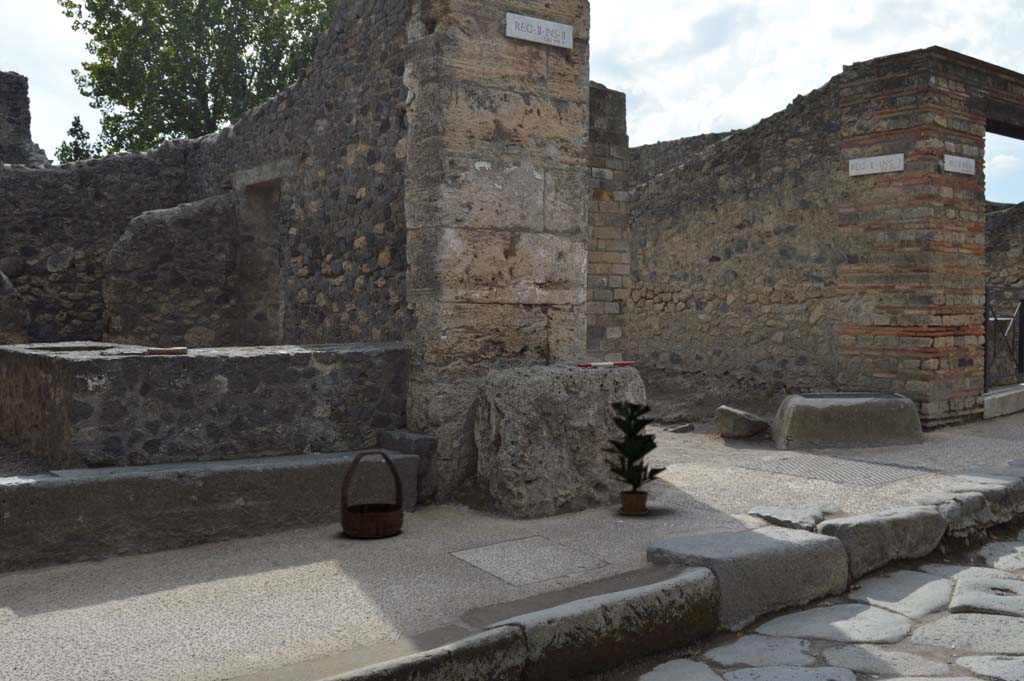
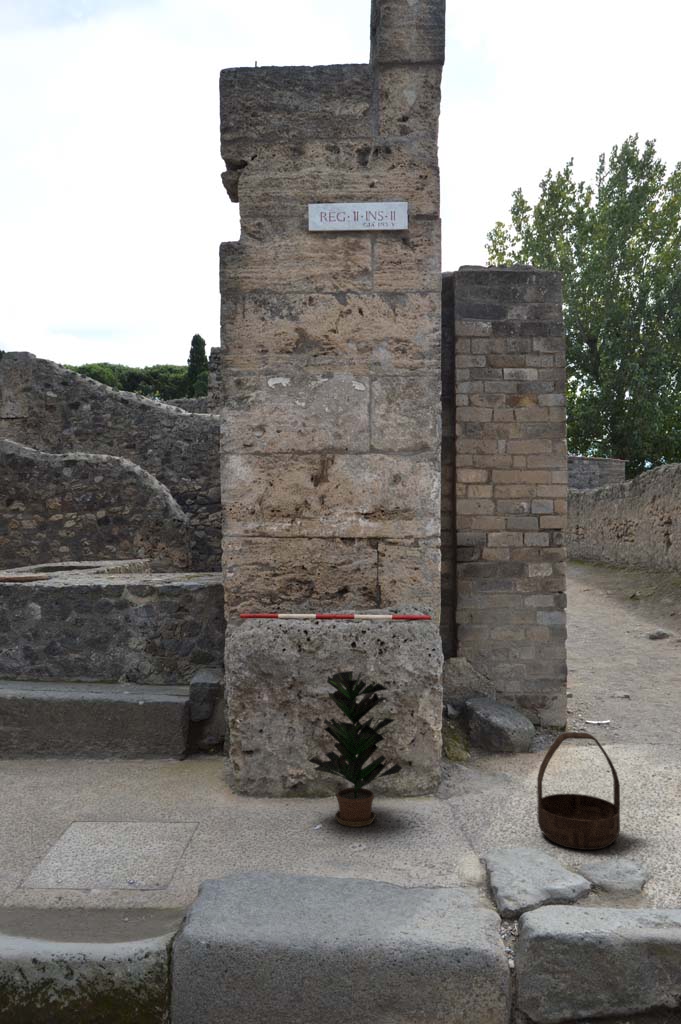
basket: present [341,451,404,538] -> present [537,733,620,850]

